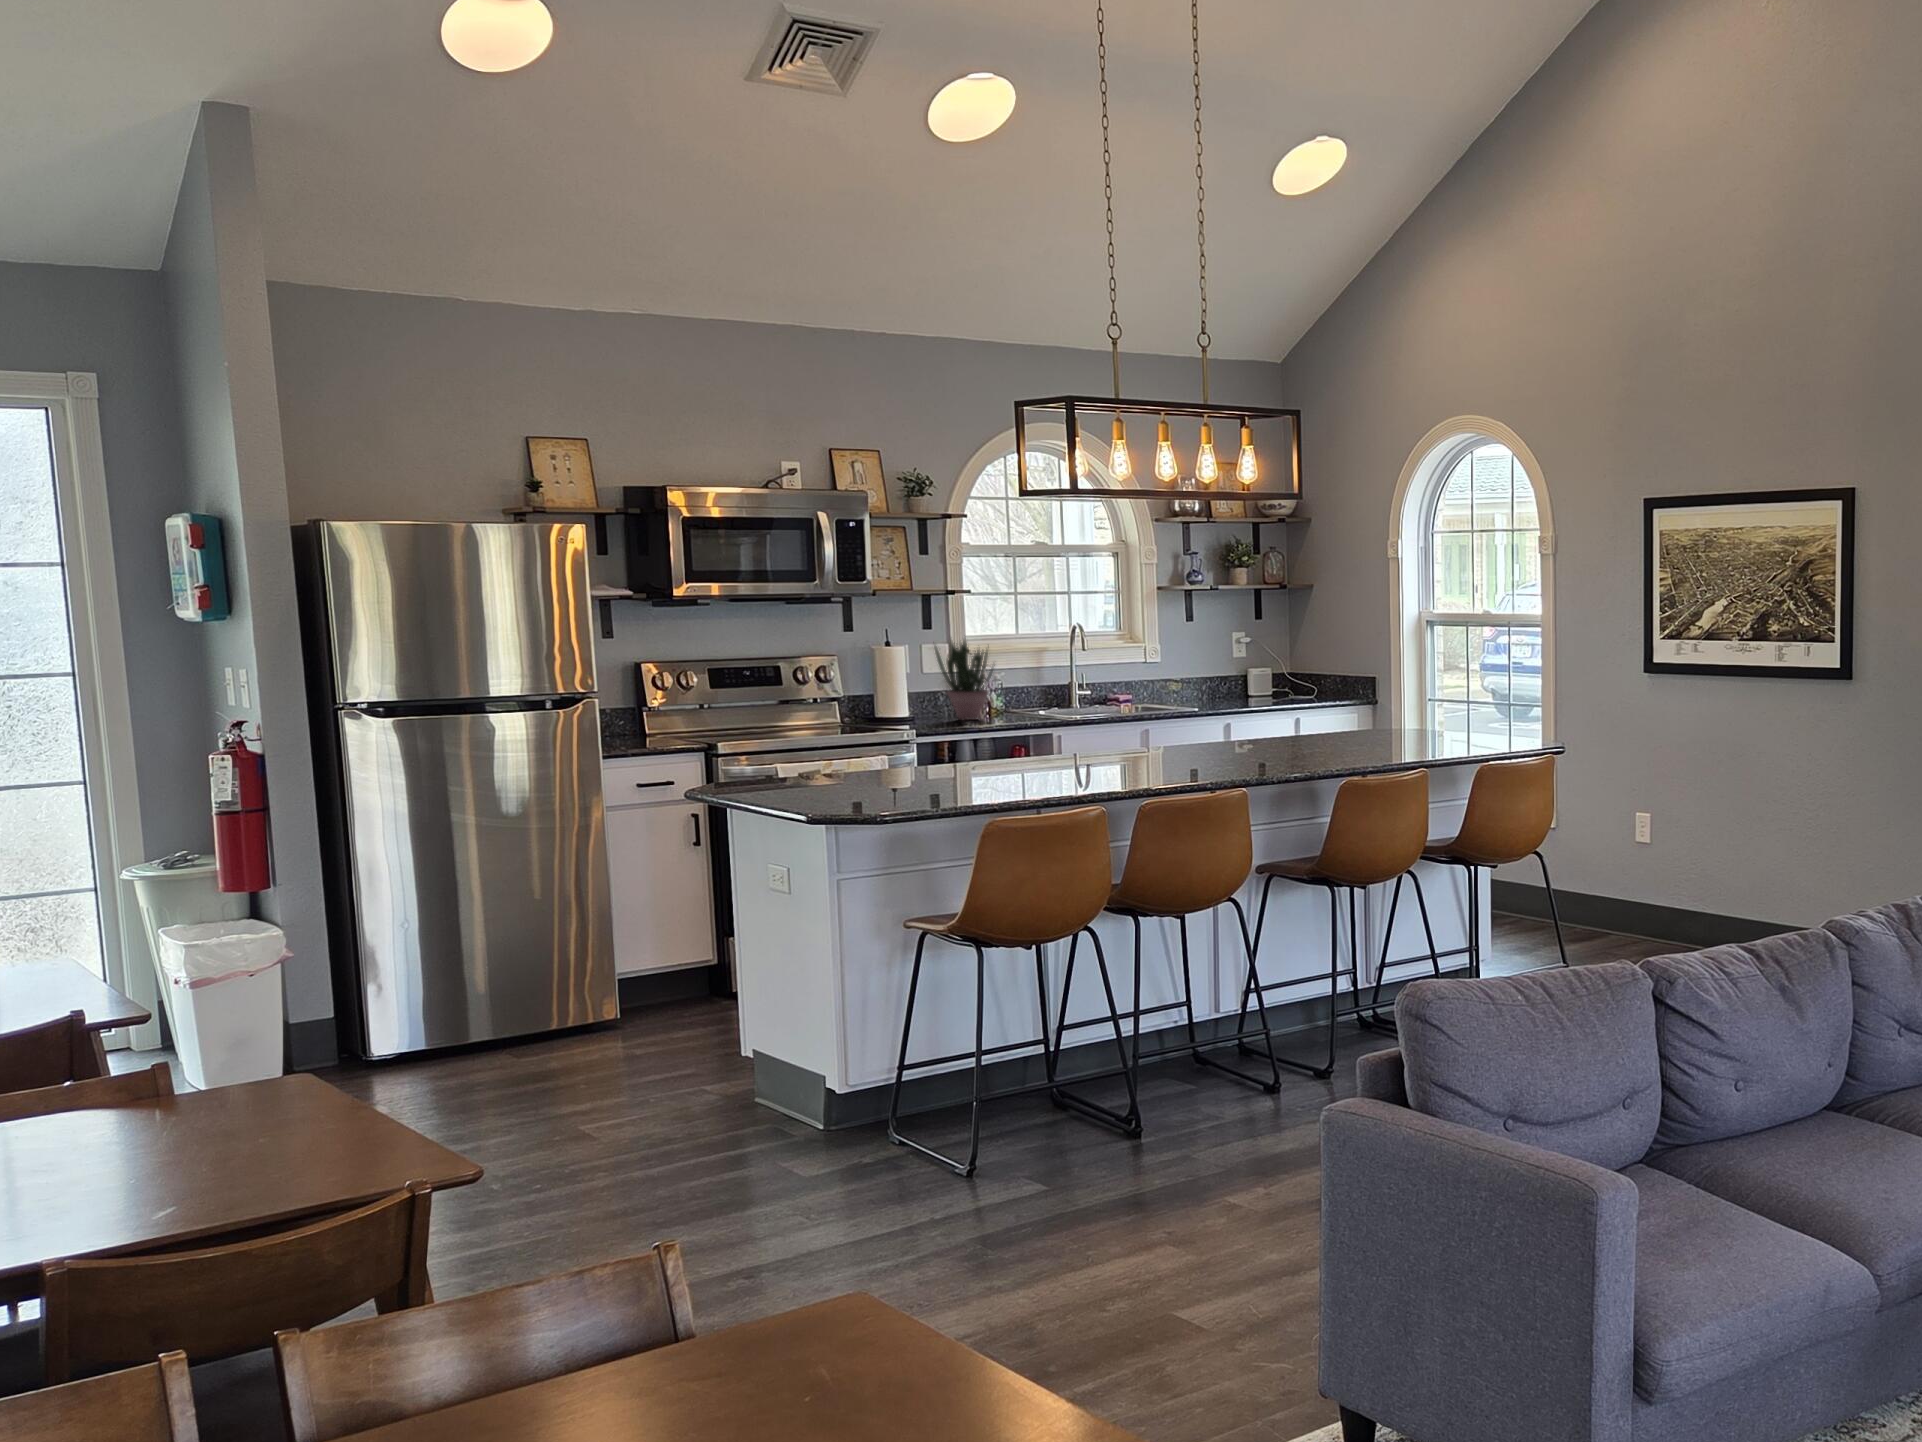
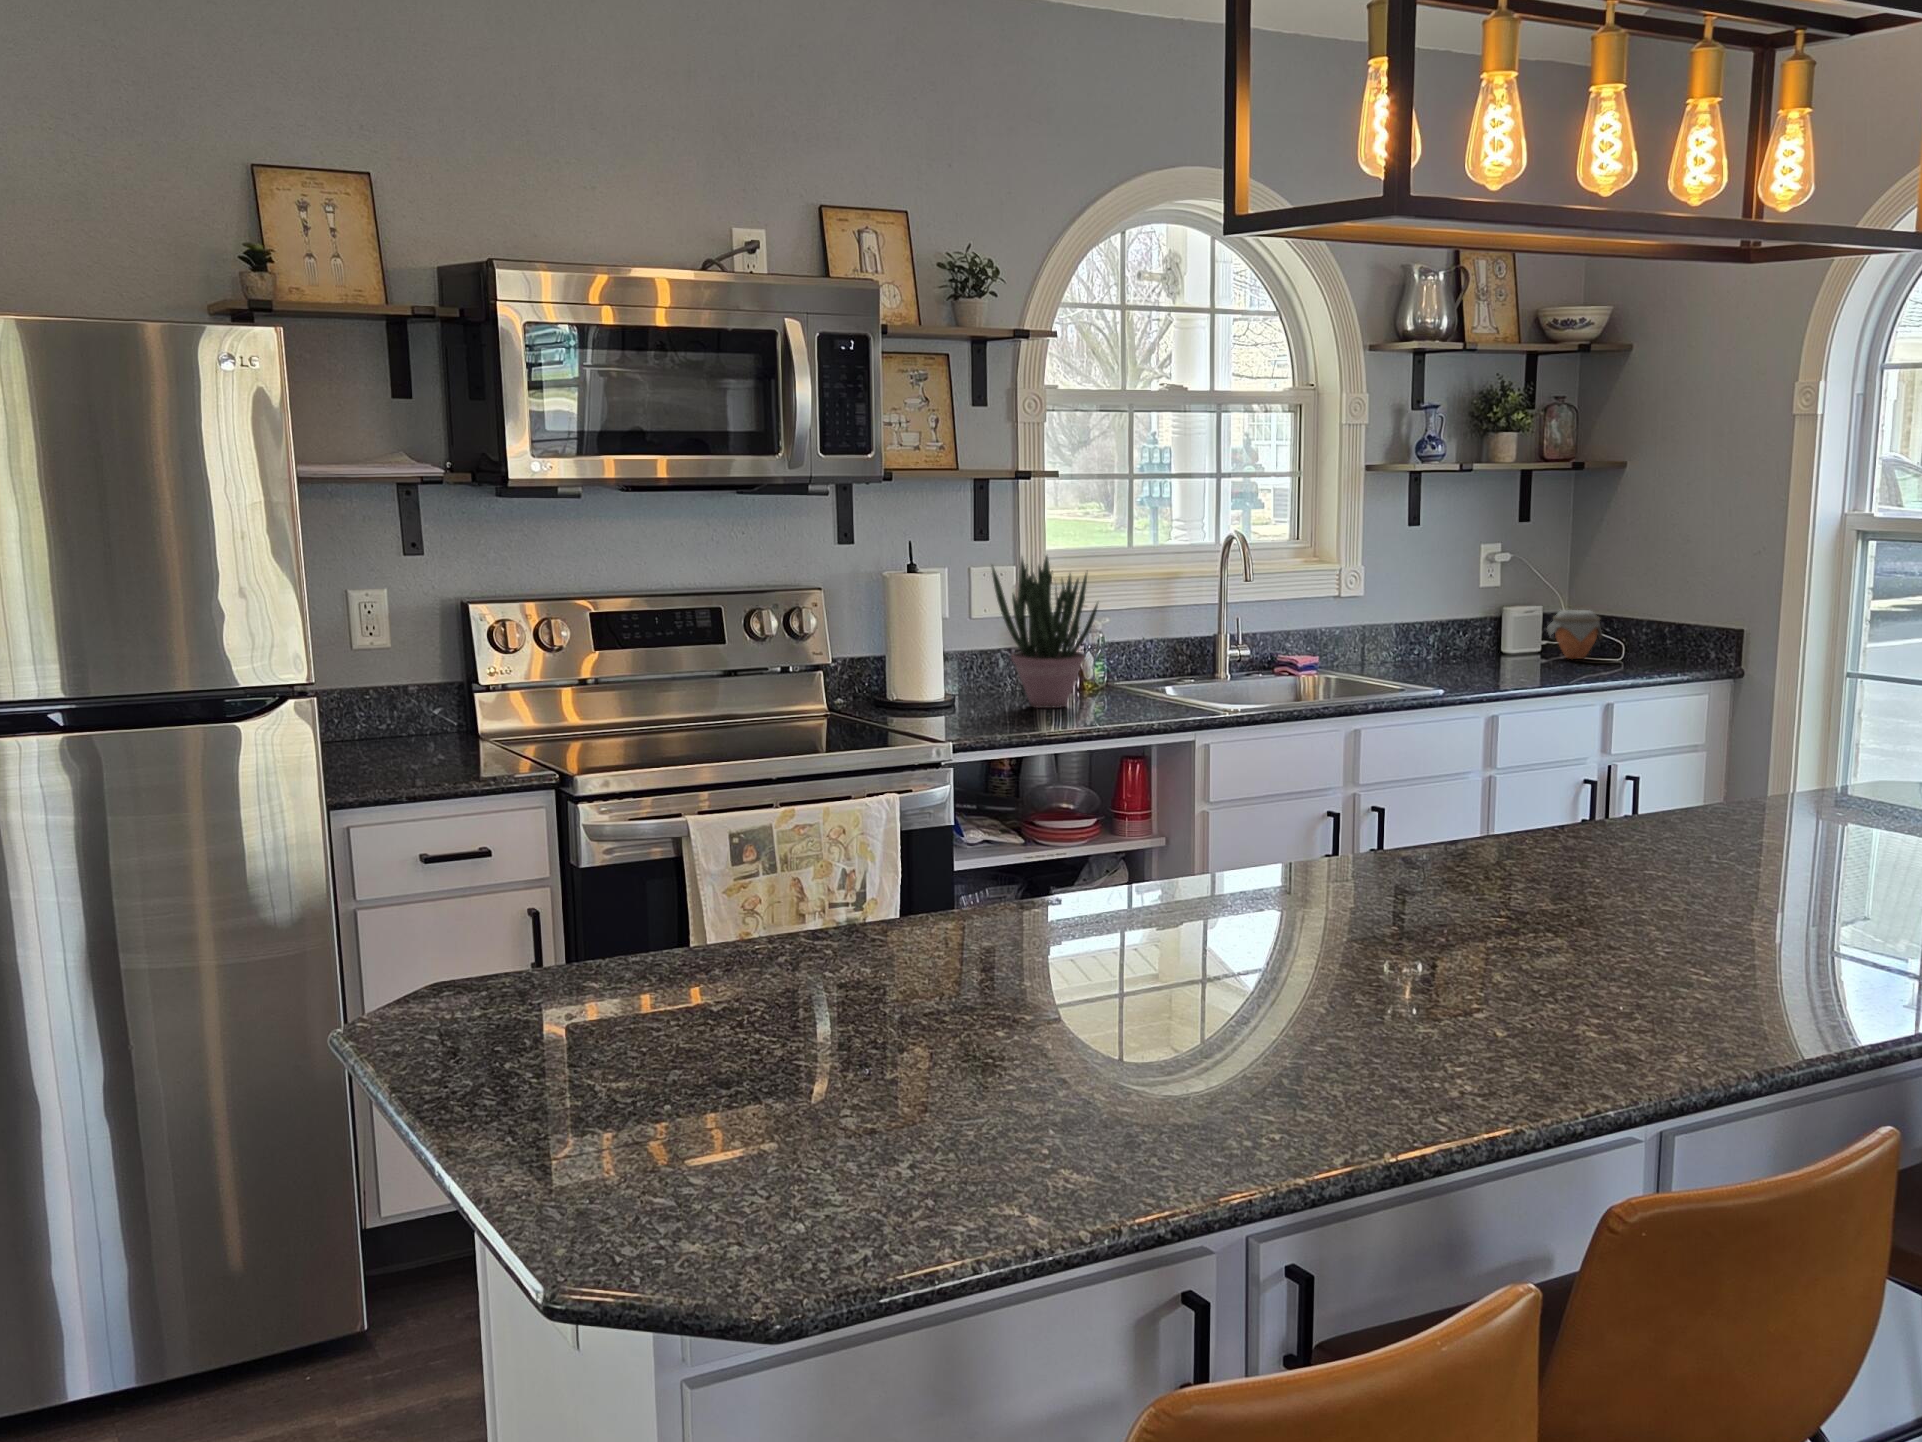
jar: none [1273,669,1305,697] -> present [1547,610,1602,659]

